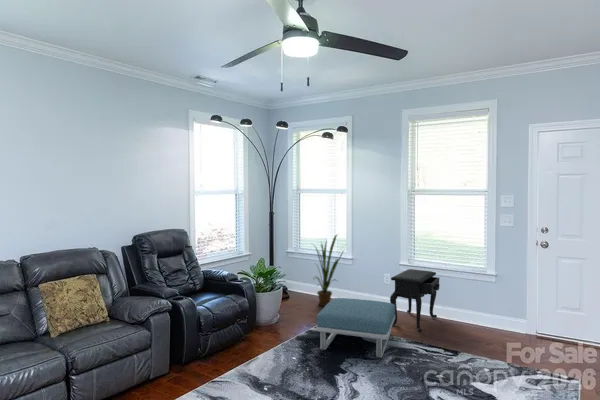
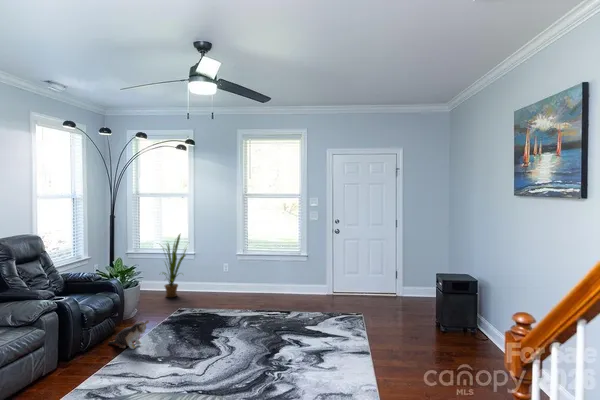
side table: present [390,269,440,332] -> none [234,258,269,304]
footstool: present [316,298,395,358] -> none [185,284,244,327]
plush toy: none [231,335,265,366] -> present [108,320,149,349]

